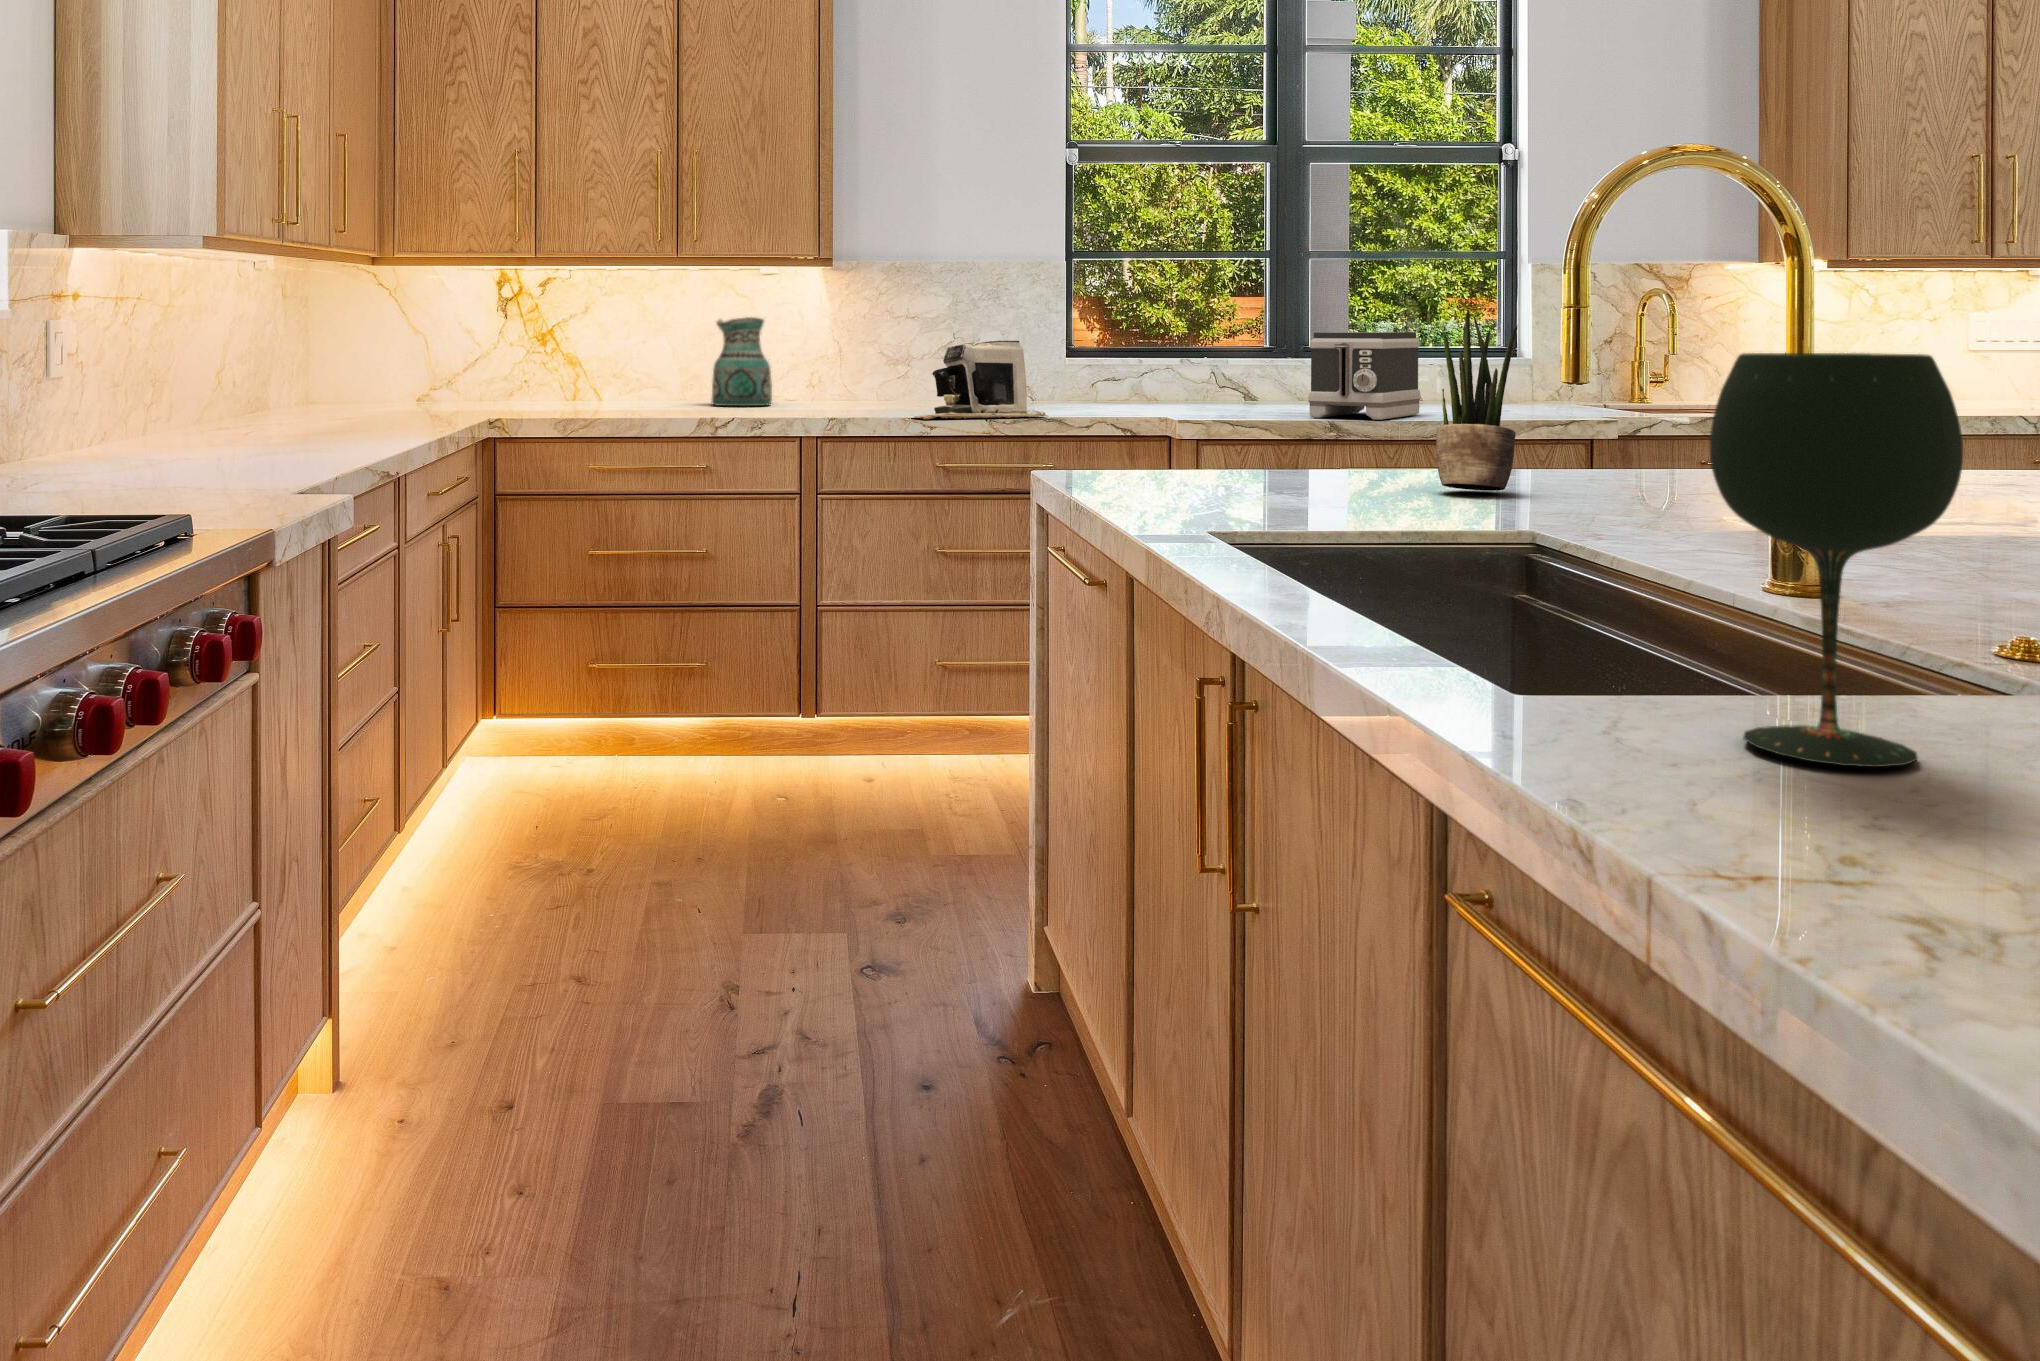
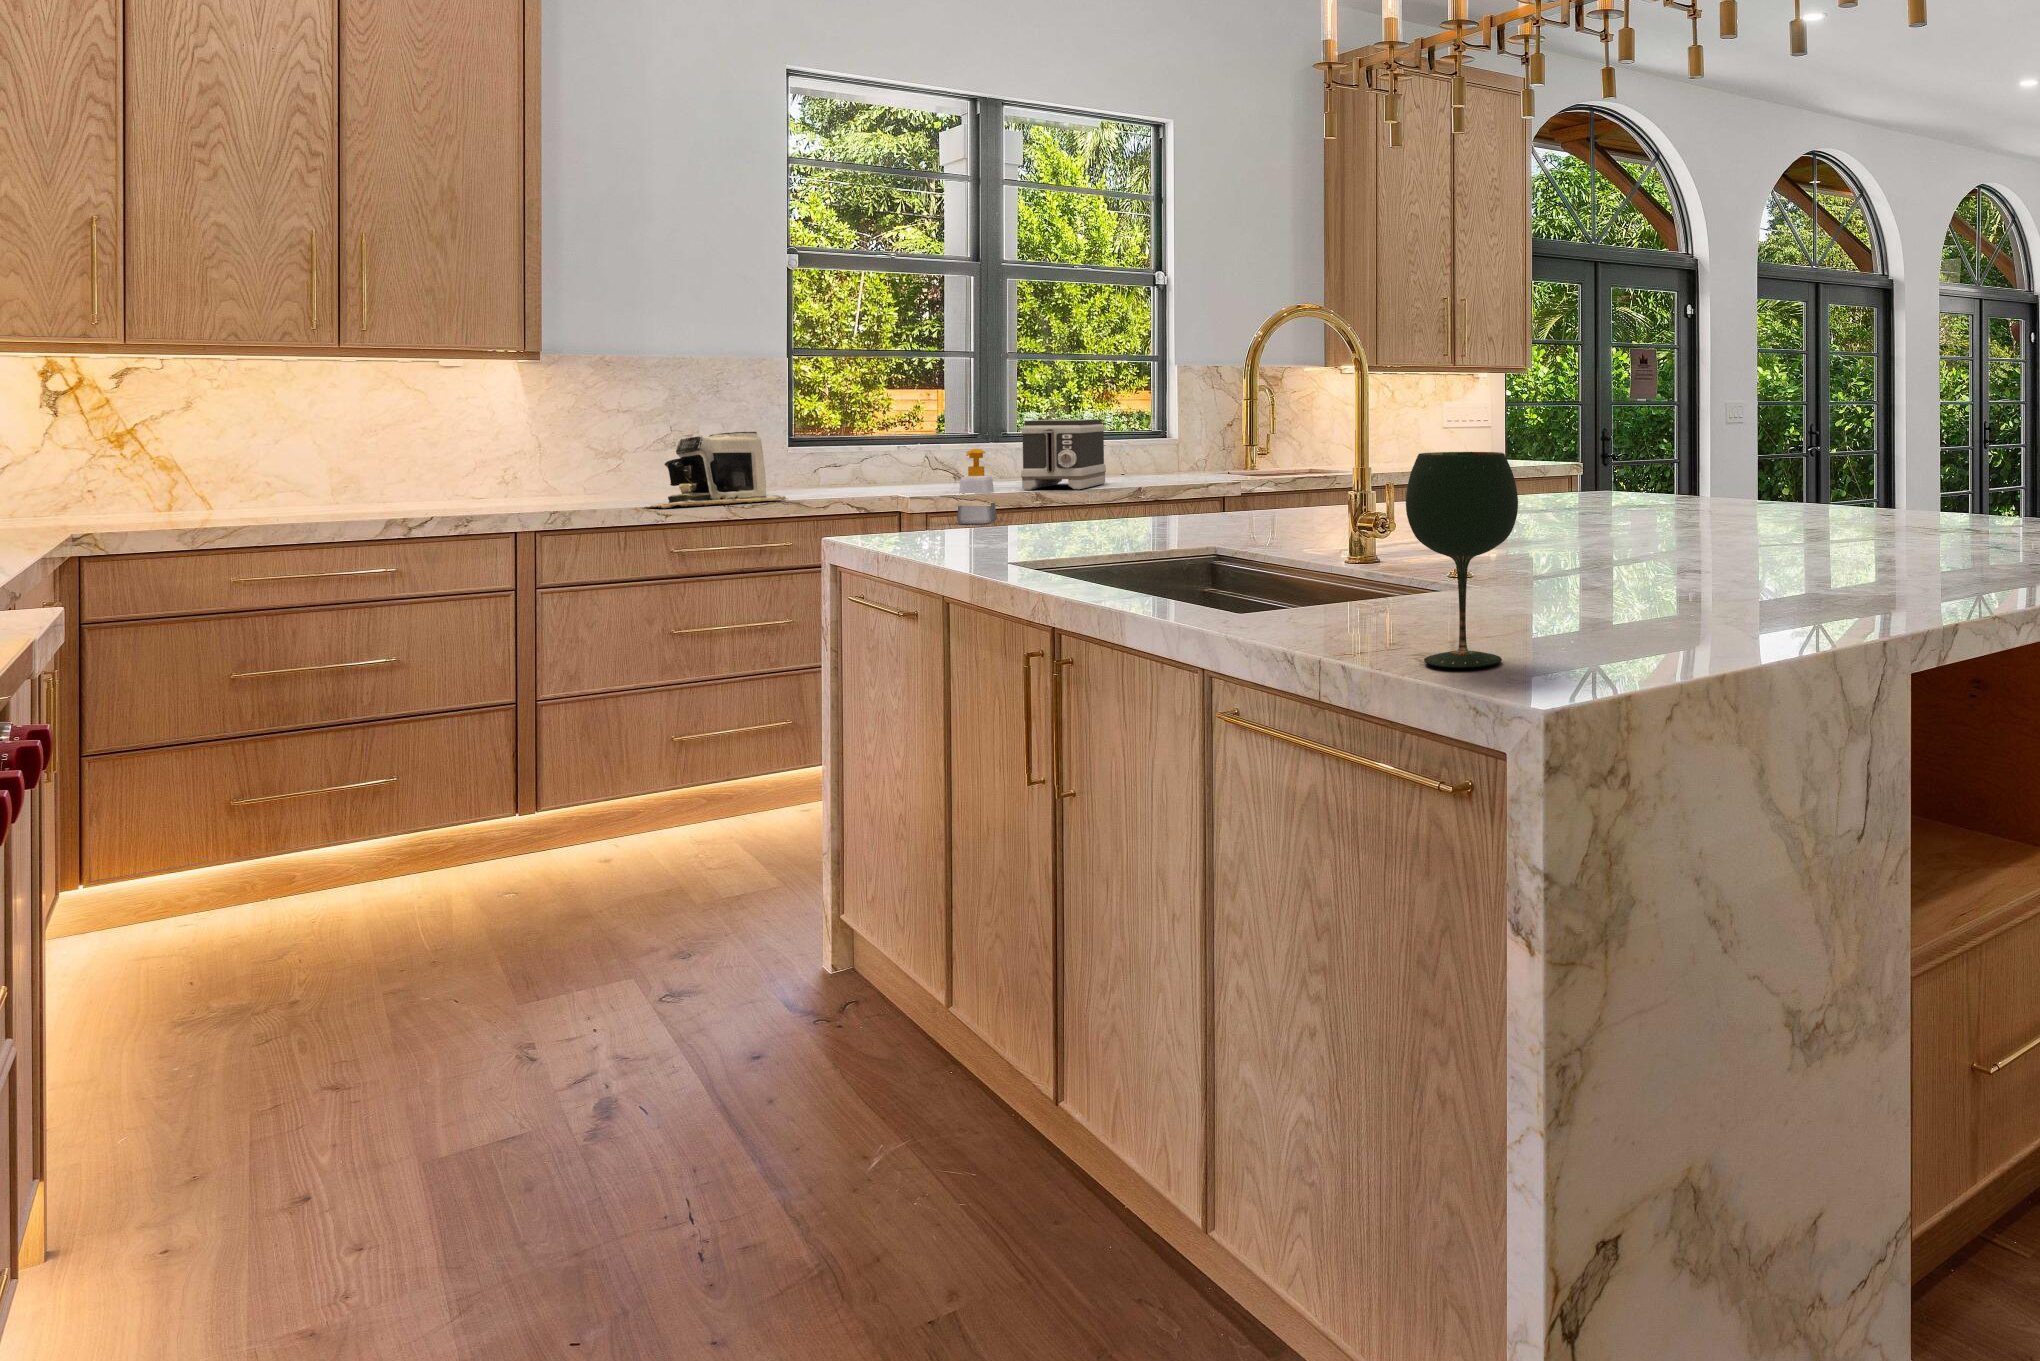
potted plant: present [1436,310,1517,491] -> none [1165,411,1218,539]
ceramic pitcher: present [711,317,772,406] -> none [377,410,468,505]
soap bottle: none [1231,365,1278,456] -> present [957,449,997,524]

